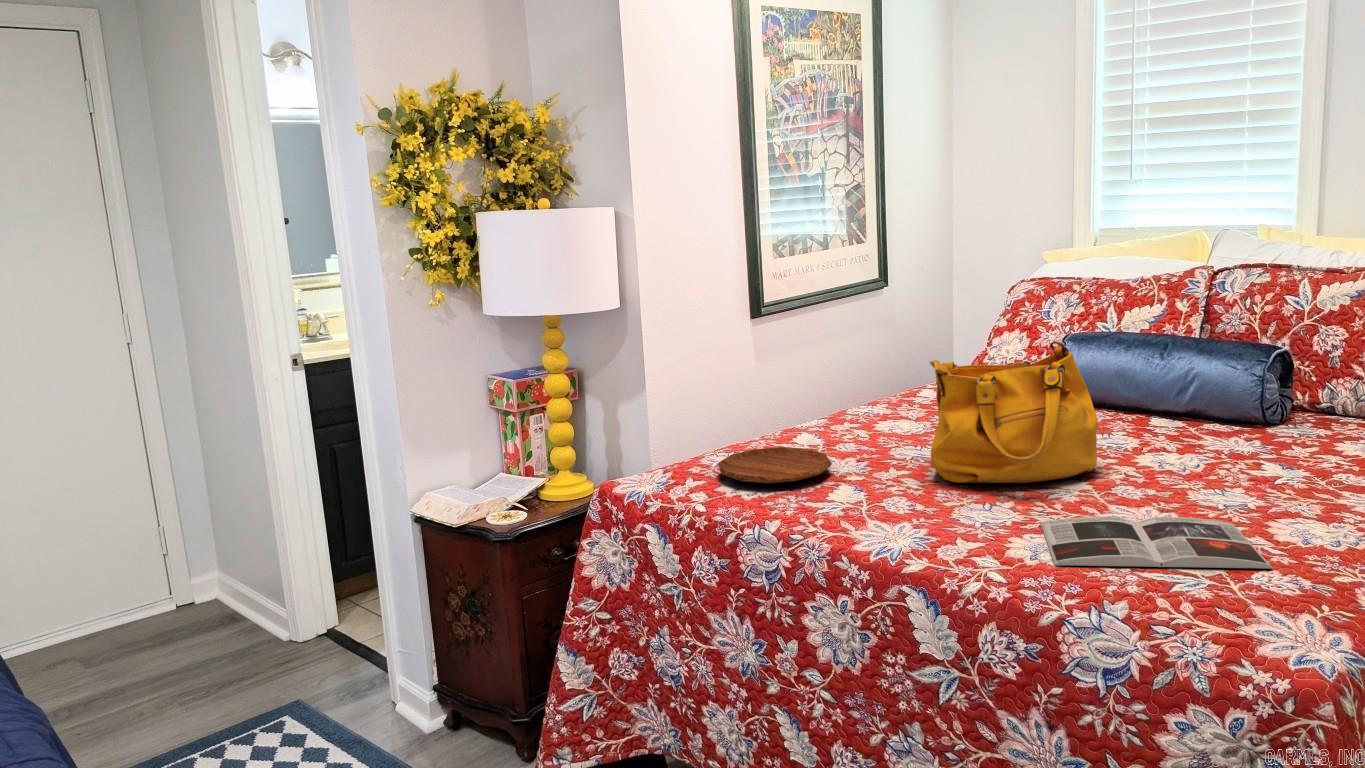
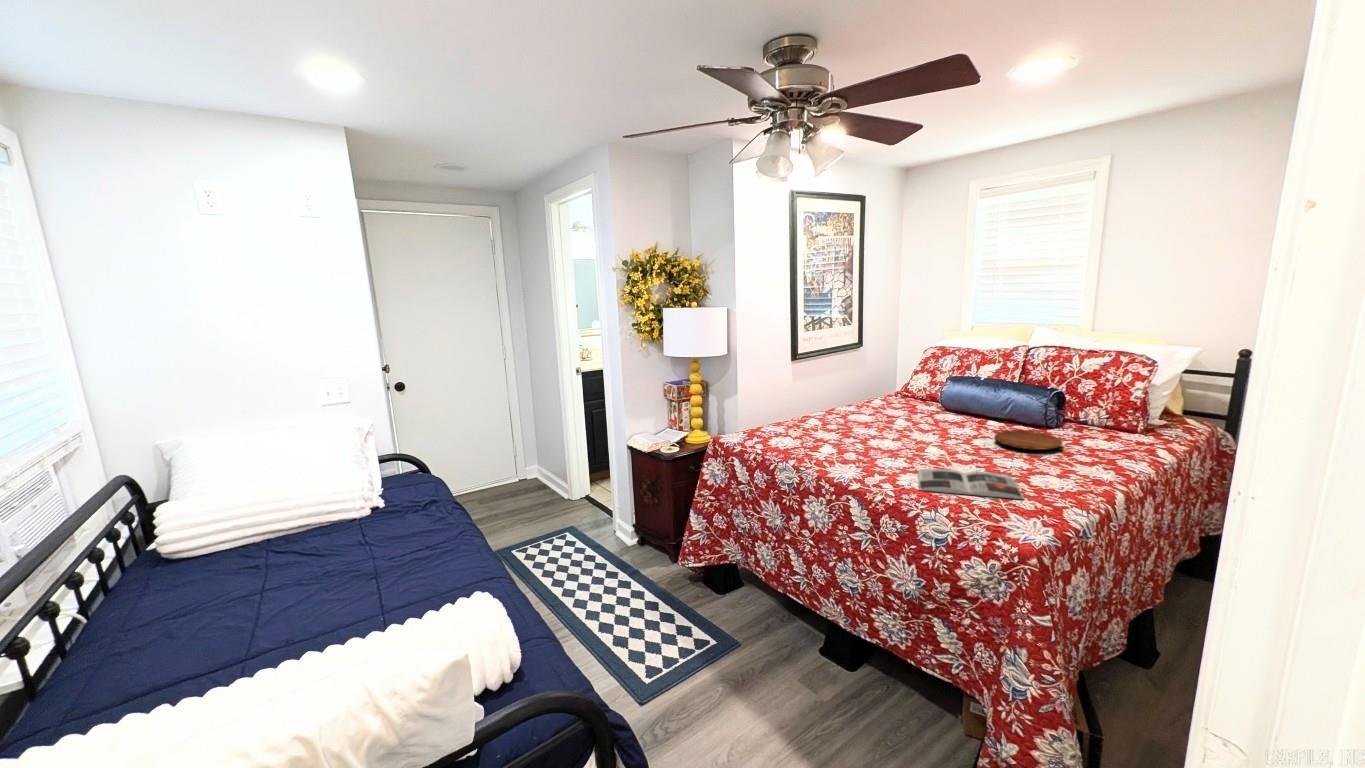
handbag: present [930,341,1098,483] -> none [870,383,954,451]
tray: present [718,447,832,483] -> present [994,430,1062,450]

